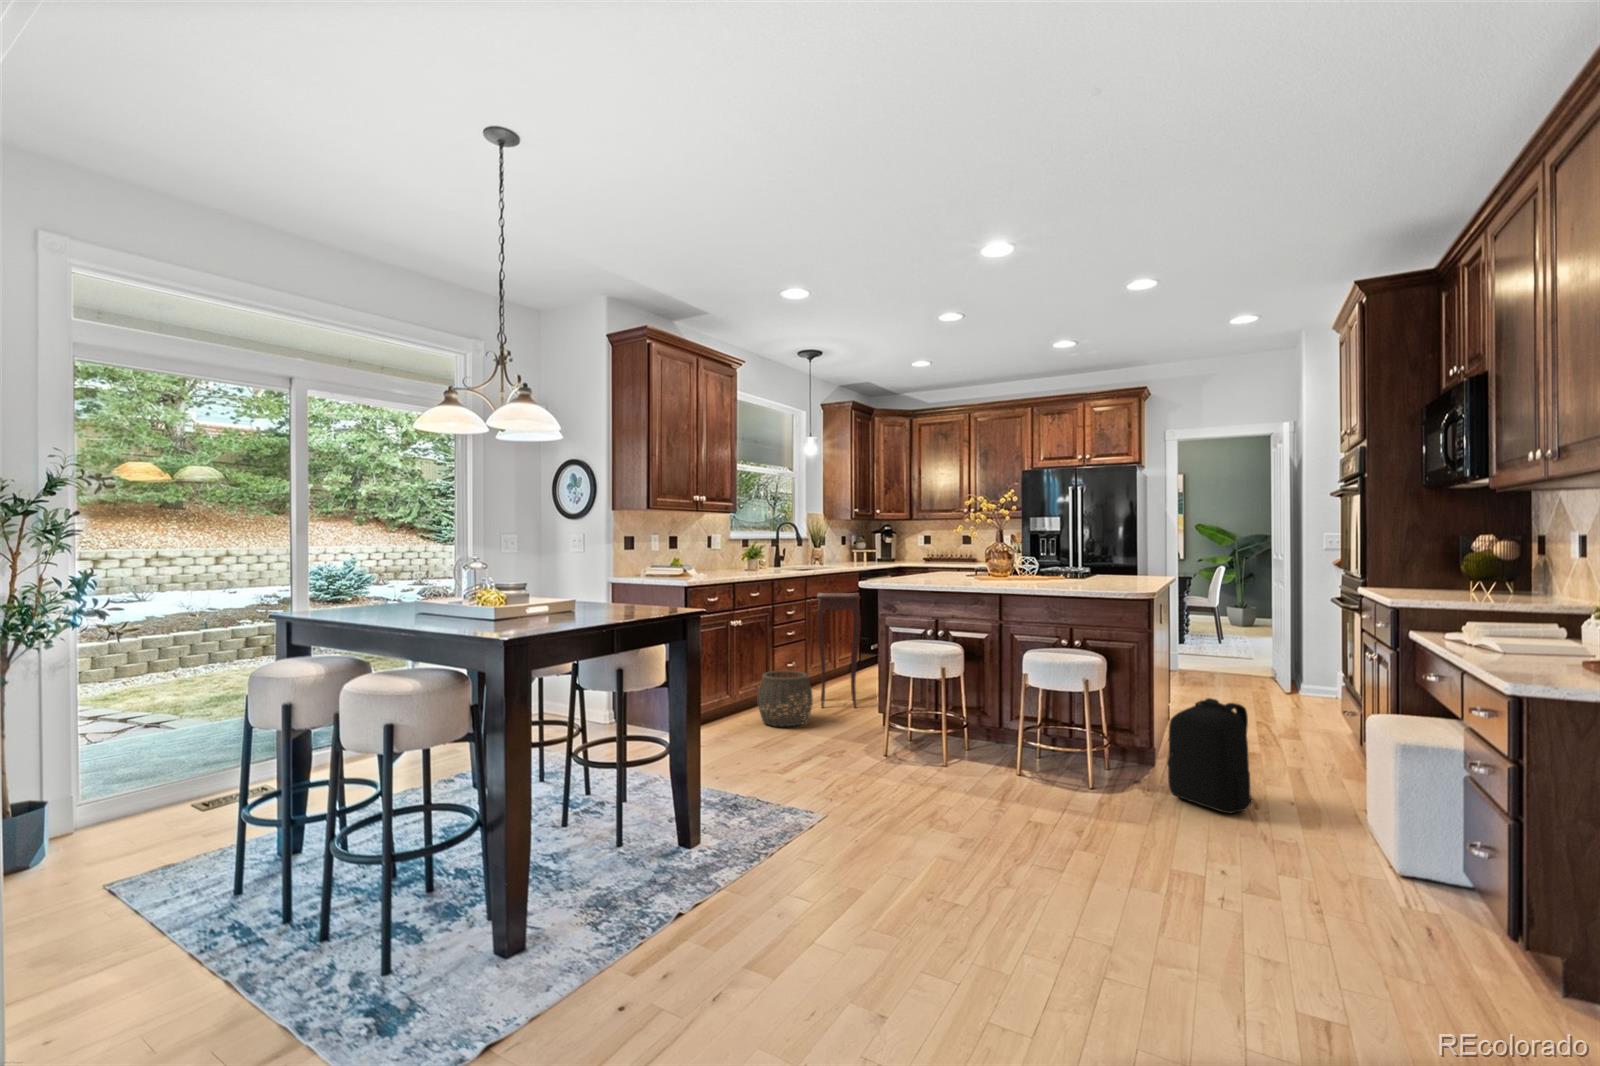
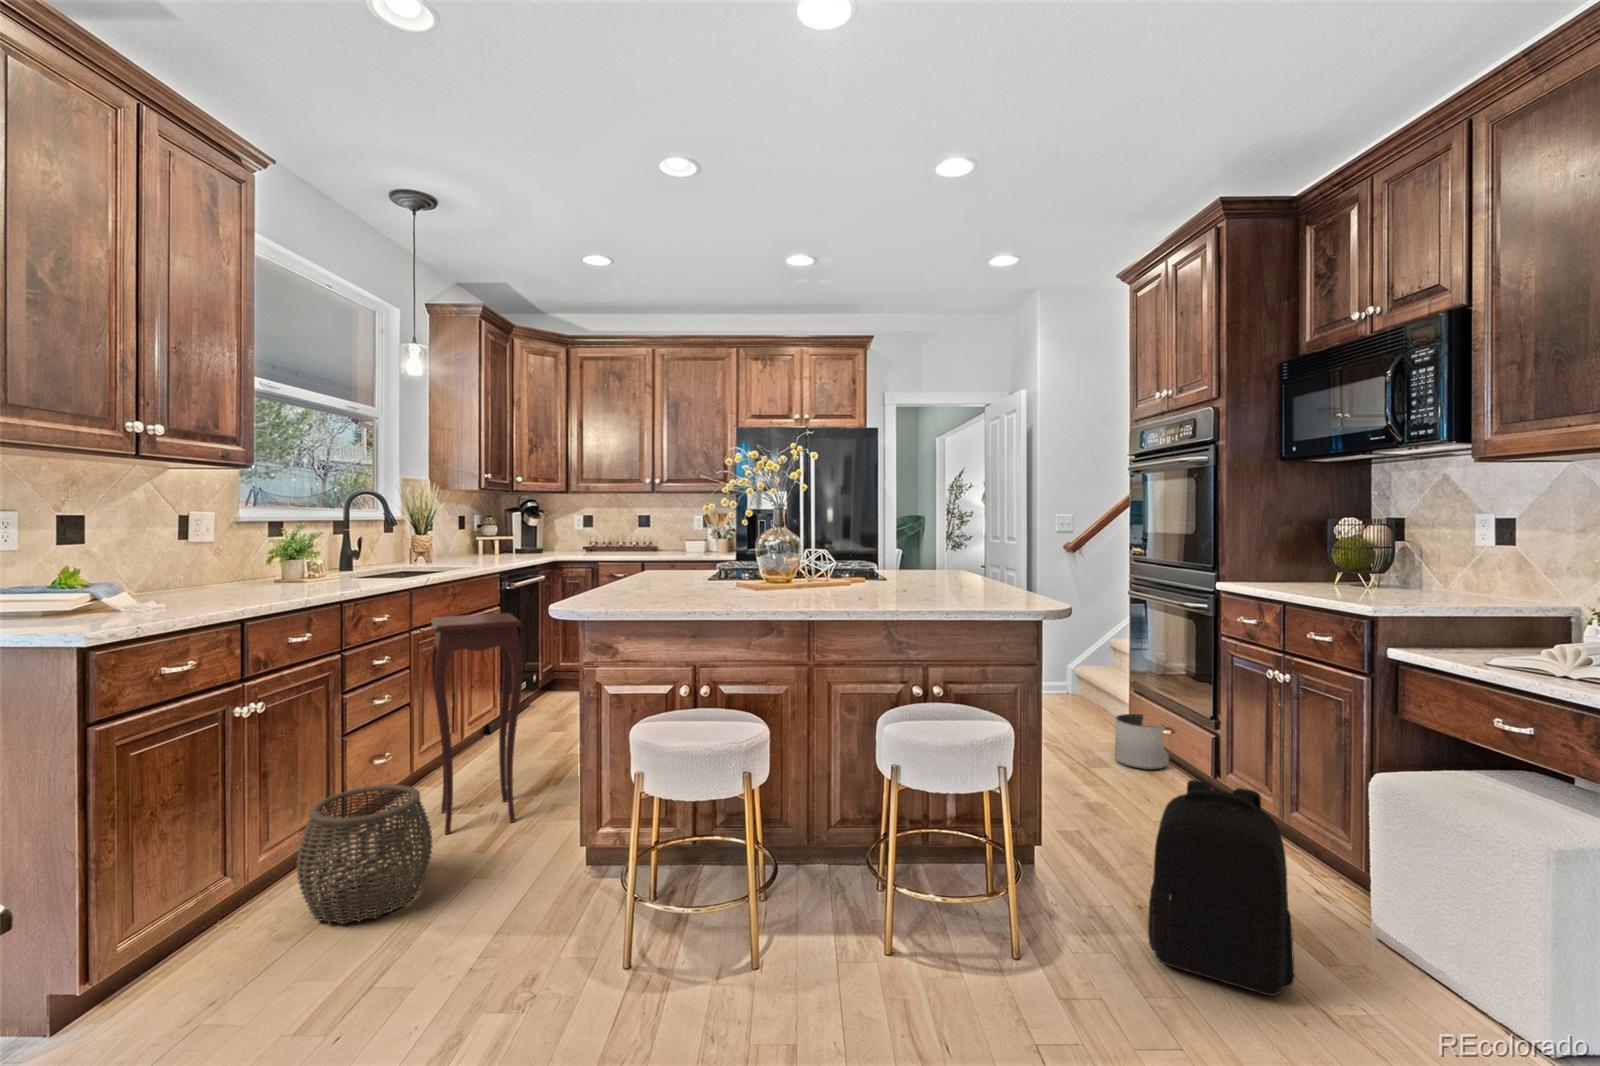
planter: none [1297,698,1343,740] -> present [1115,714,1169,770]

